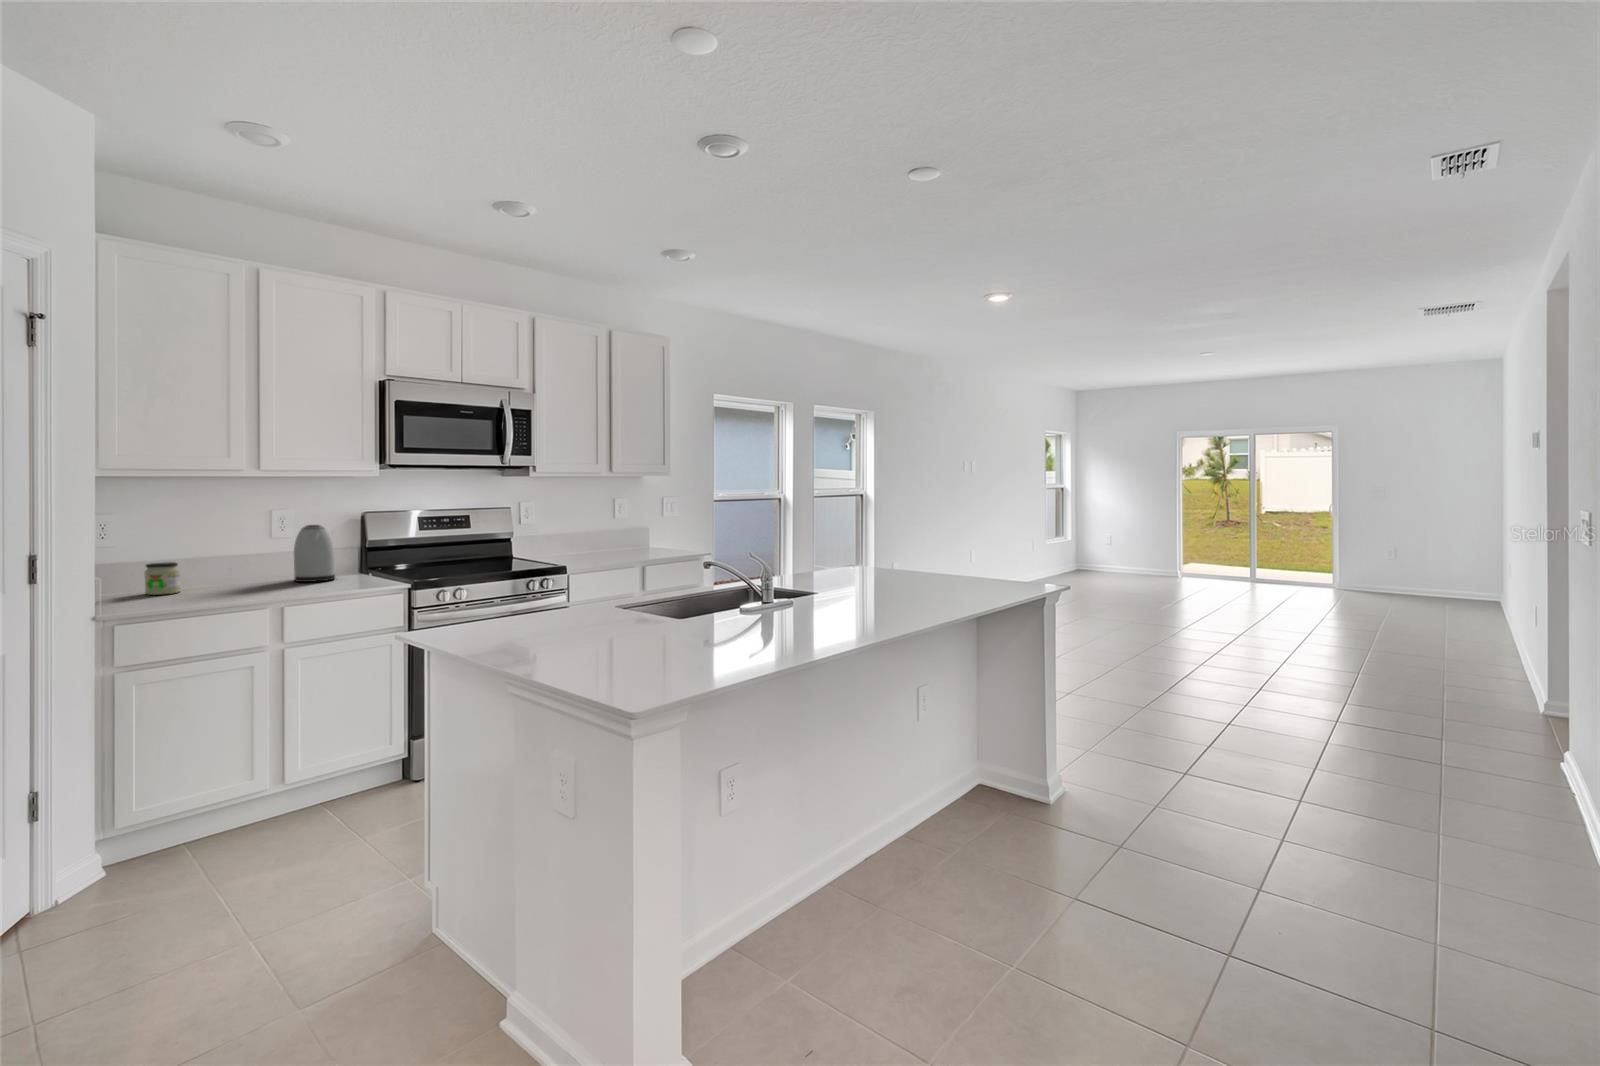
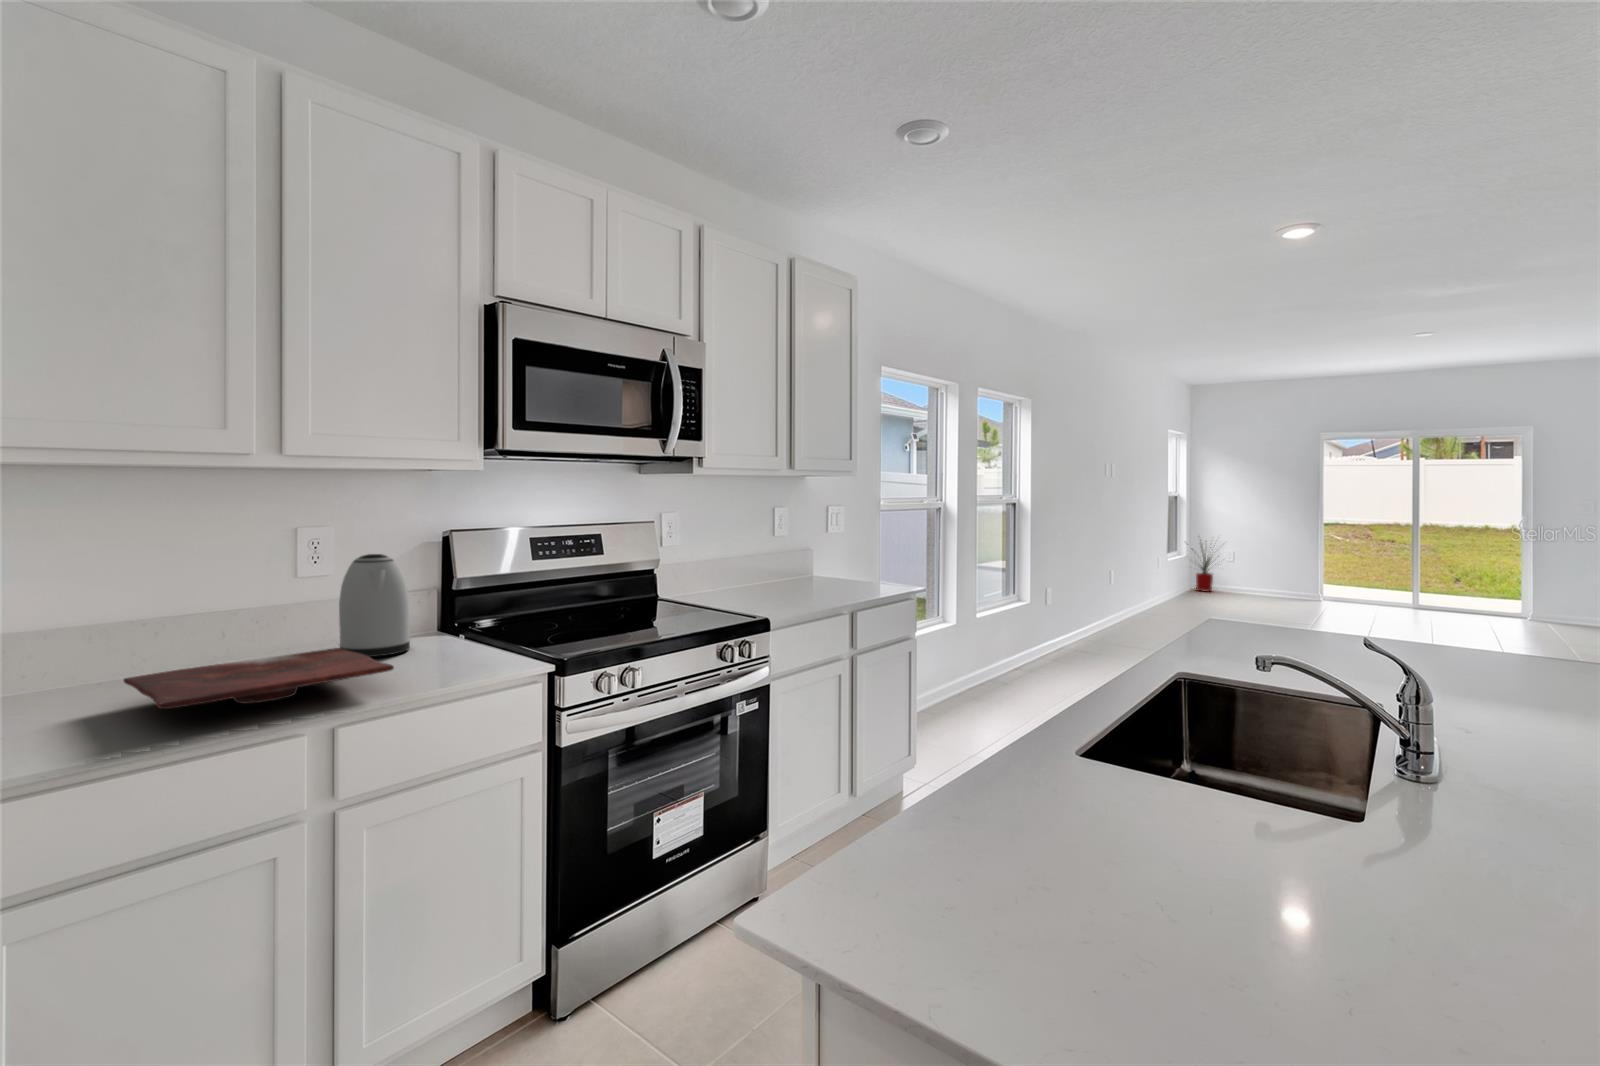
house plant: none [1068,522,1108,573] -> present [1187,542,1219,592]
jar: present [145,562,180,595] -> none [50,631,126,700]
cutting board: none [181,575,317,596] -> present [124,648,394,709]

